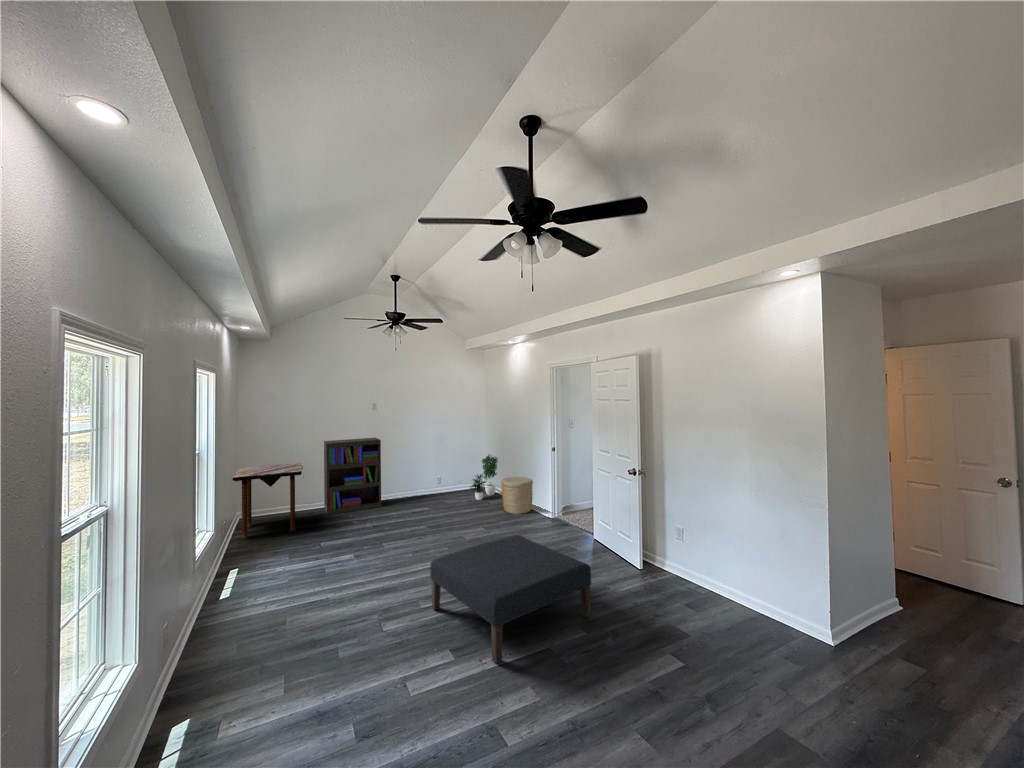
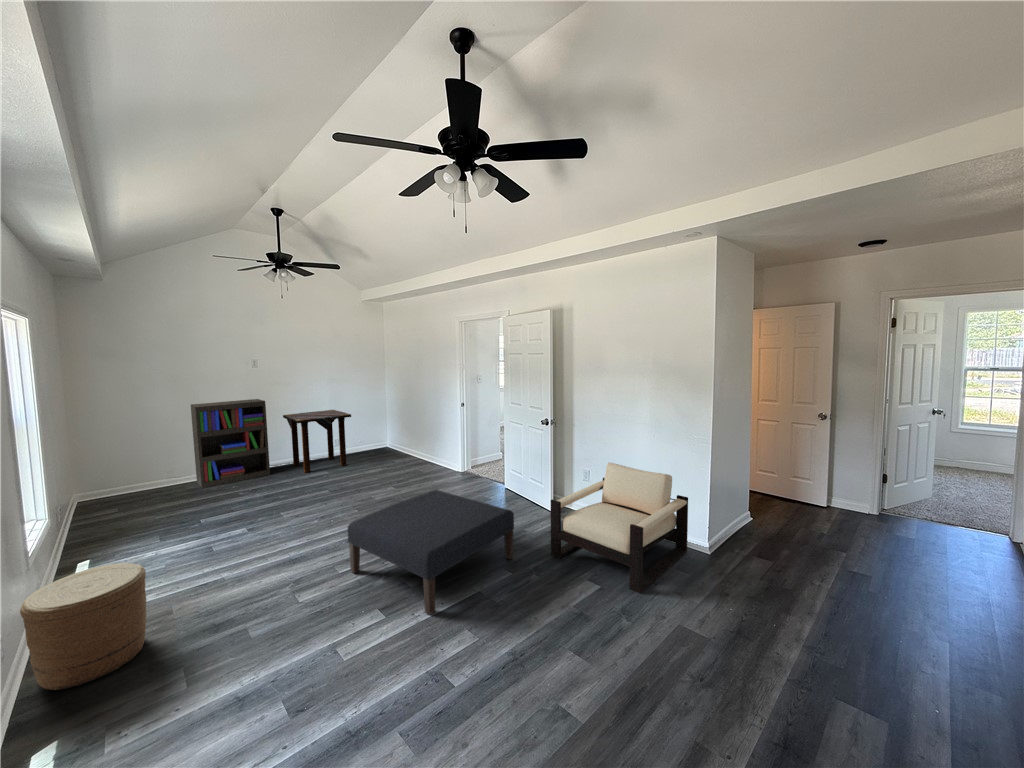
potted plant: present [470,454,498,500] -> none [371,411,403,460]
side table: present [232,463,303,539] -> present [283,410,351,473]
woven basket: present [501,477,533,514] -> present [20,563,147,690]
armchair: none [631,521,801,681] -> present [551,463,688,594]

